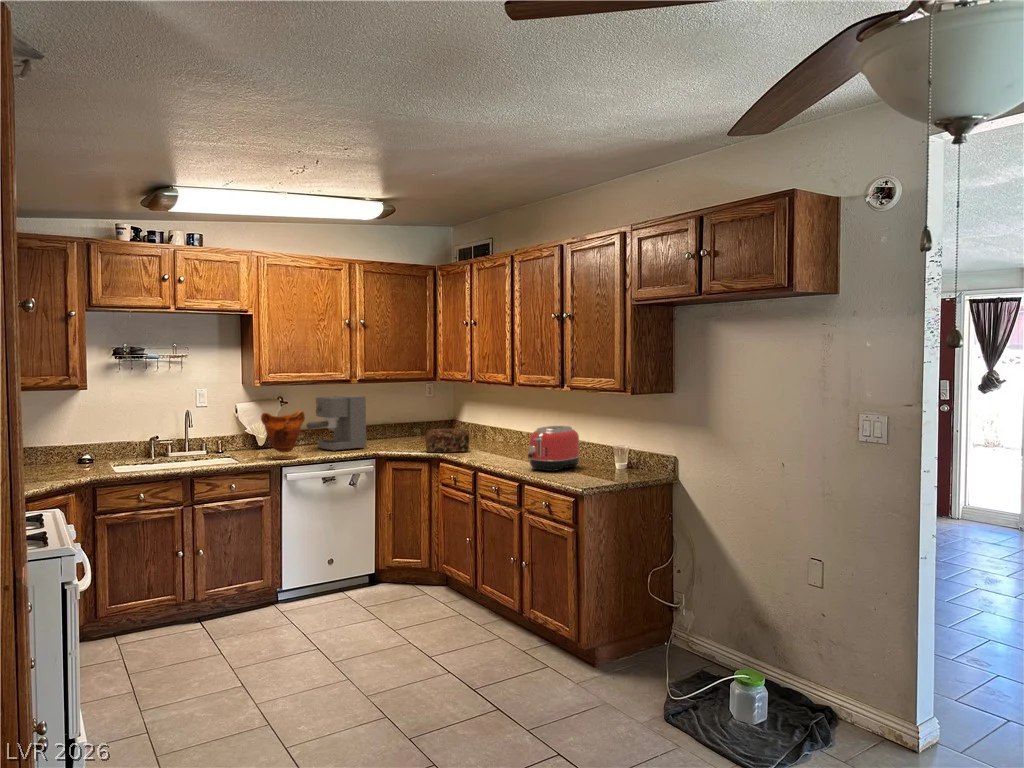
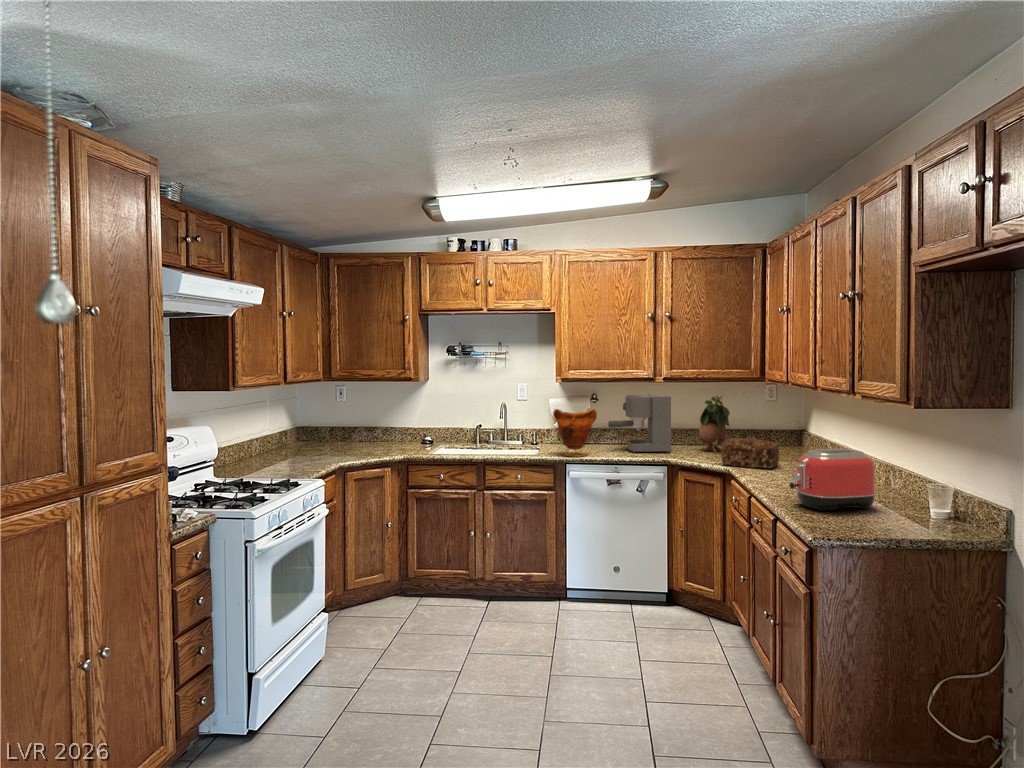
potted plant: none [383,394,411,445] -> present [699,396,730,452]

